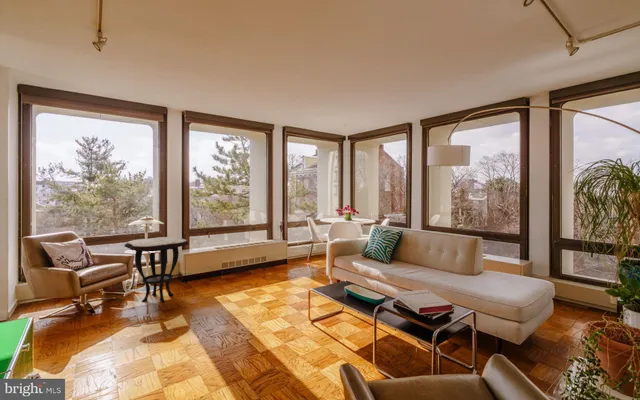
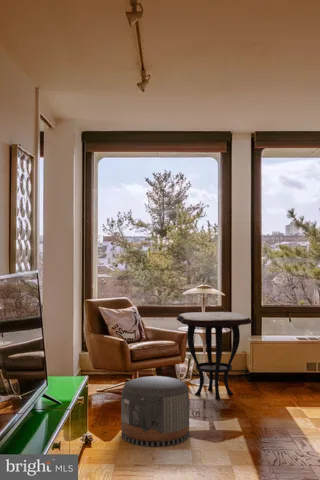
pouf: none [75,298,146,366] -> present [121,376,189,447]

